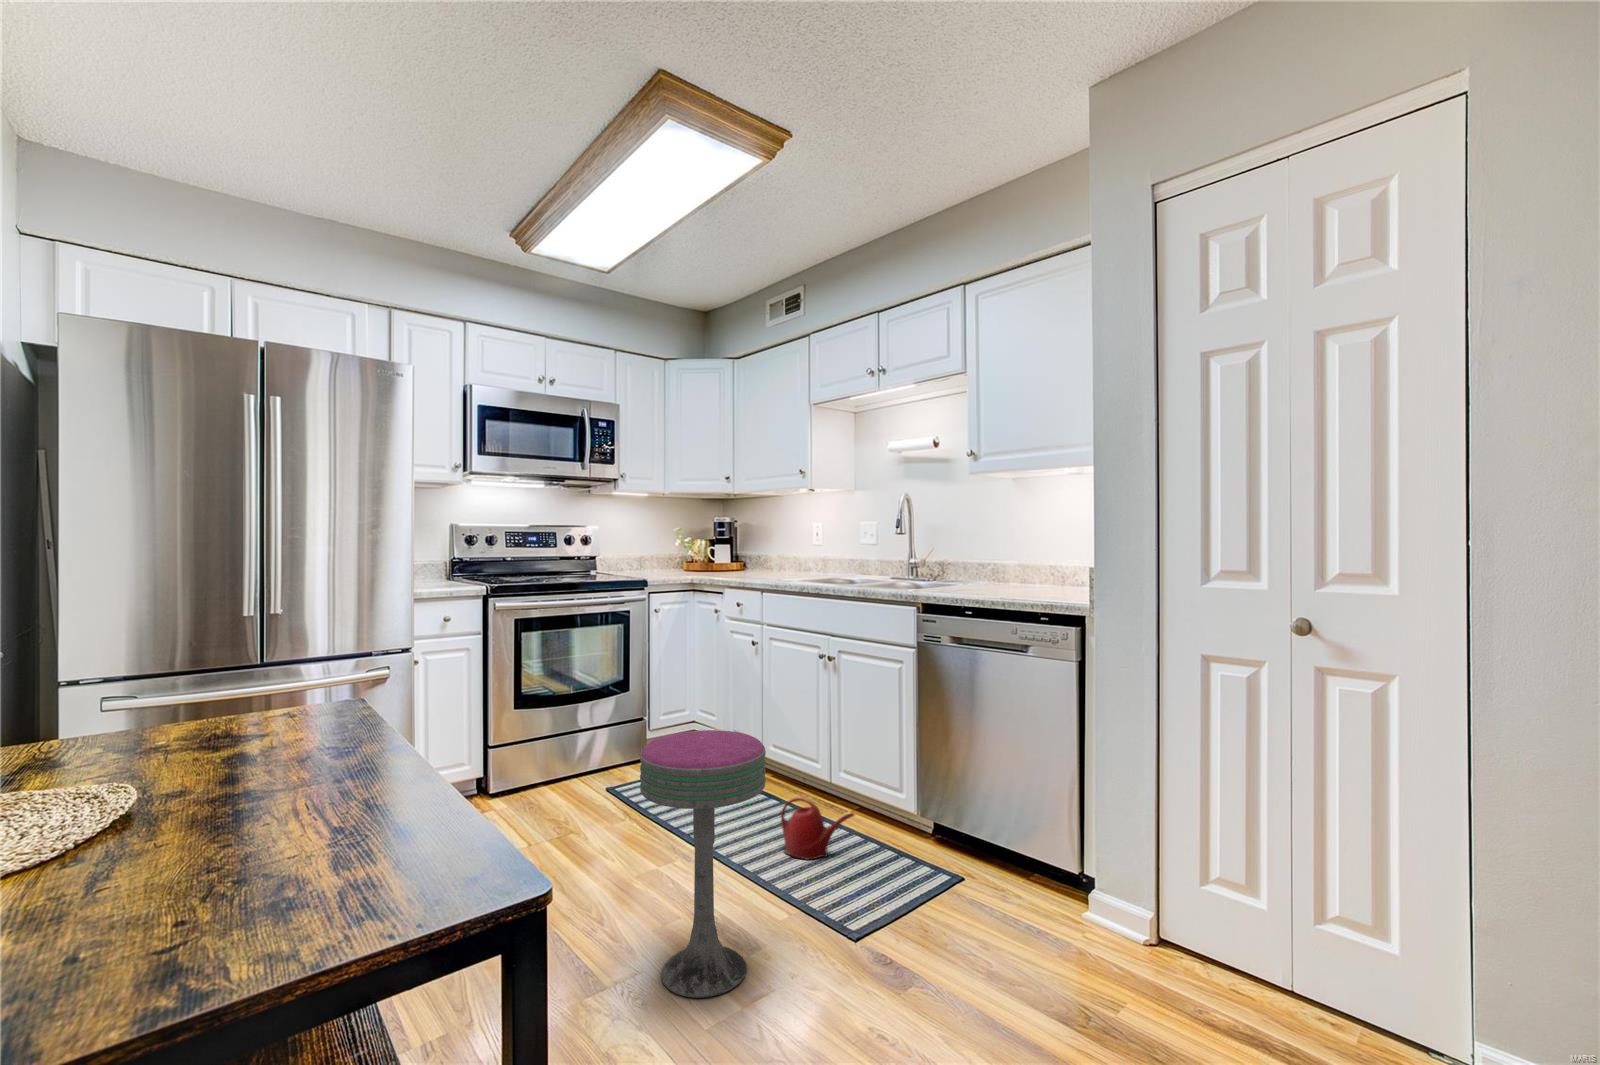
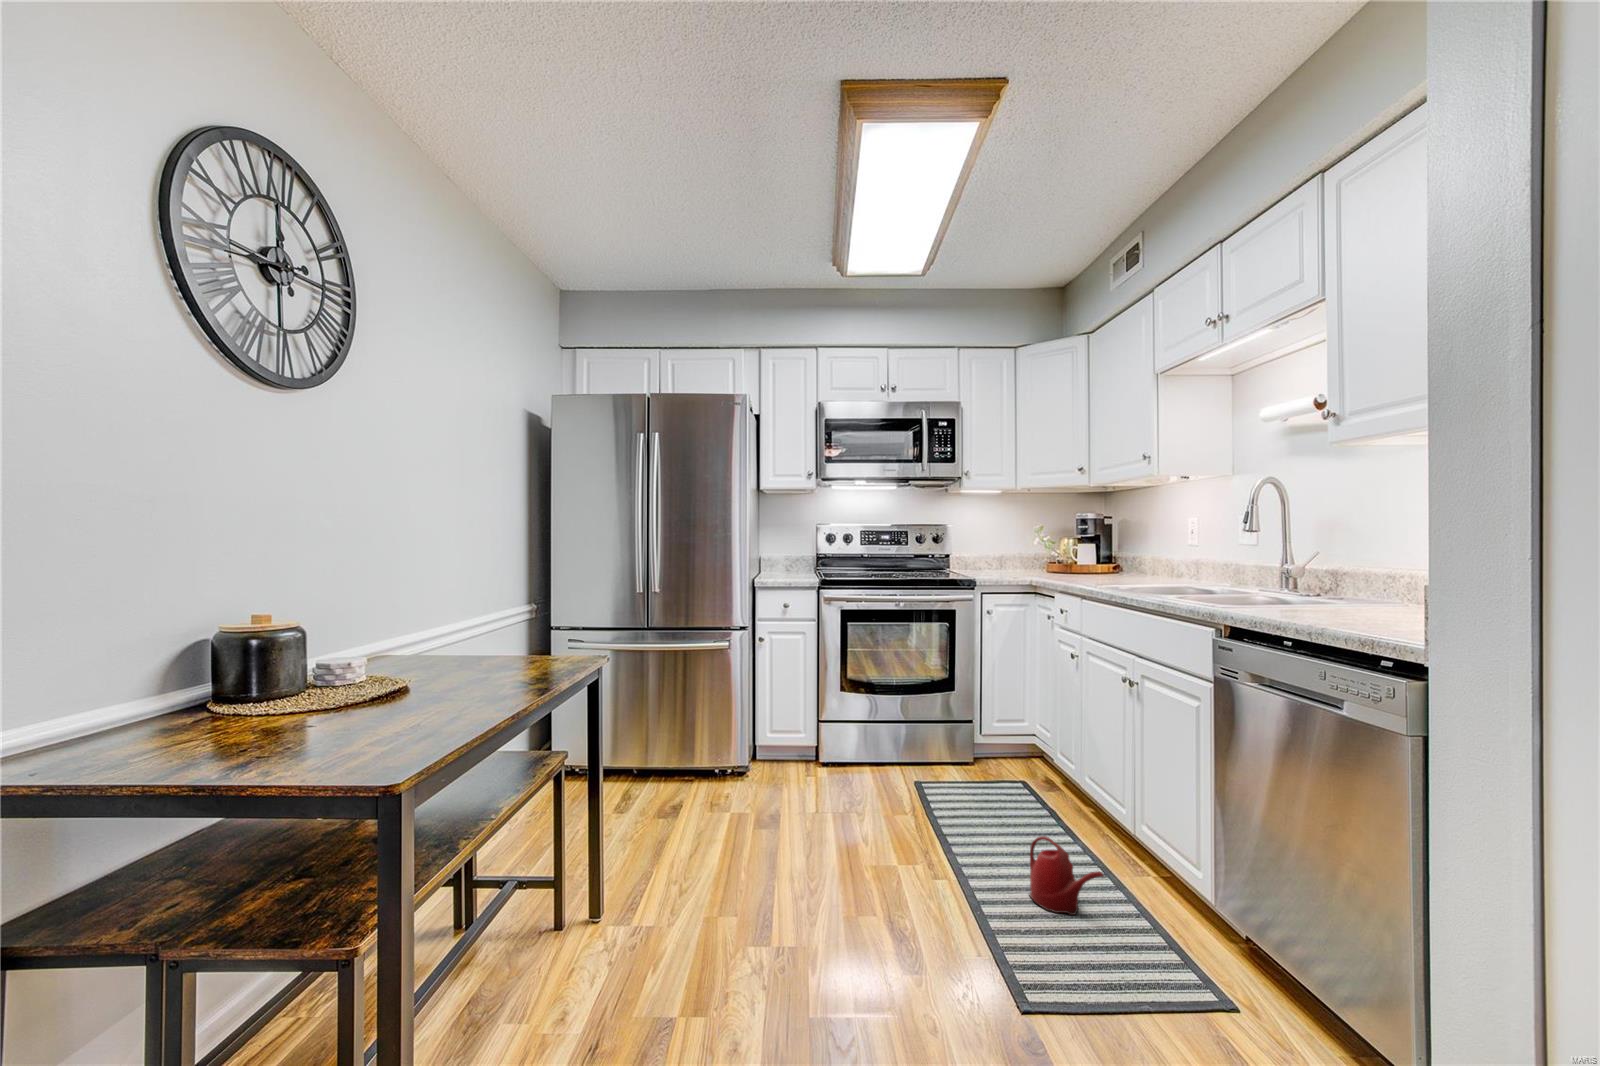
bar stool: present [640,730,766,998] -> none [782,733,909,1005]

